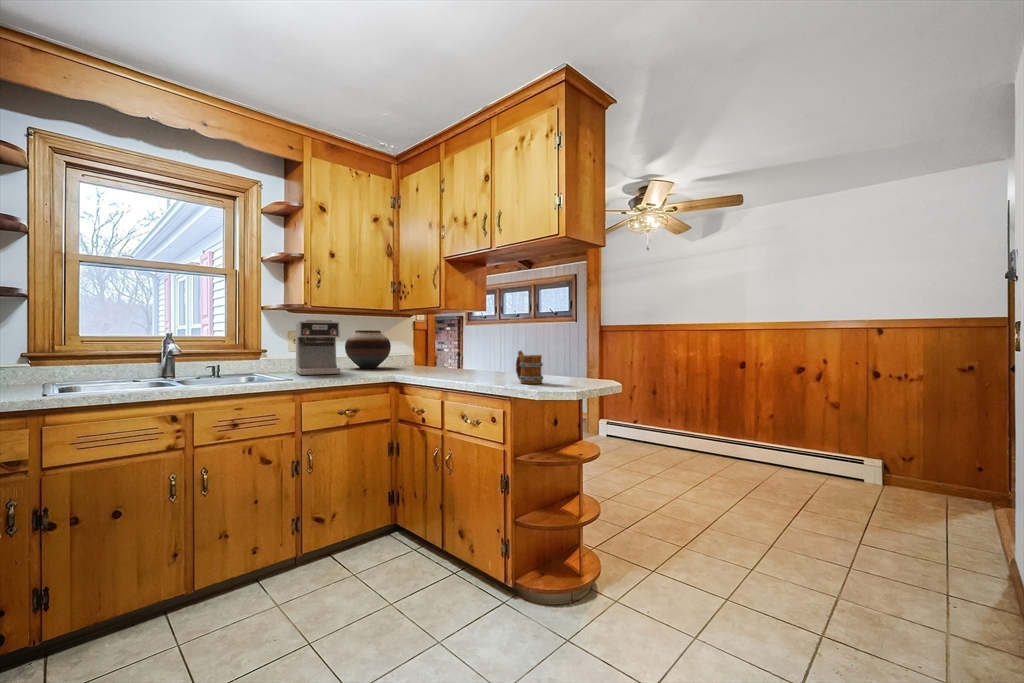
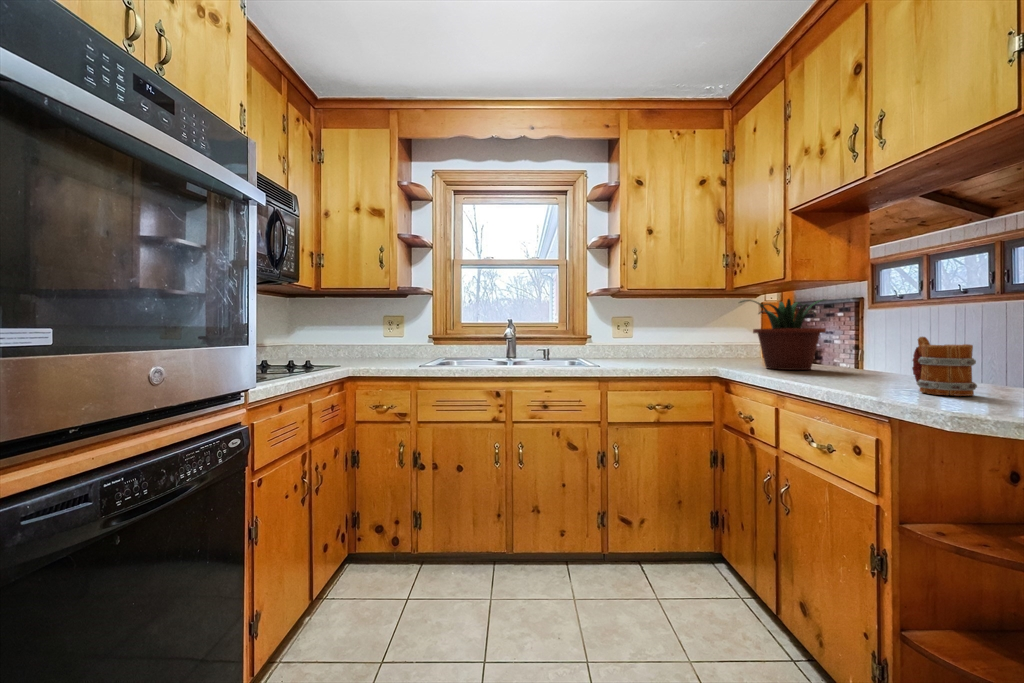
coffee maker: present [296,320,340,375] -> none [614,304,655,363]
potted plant: none [409,321,464,374] -> present [740,299,826,370]
vase: present [345,330,391,368] -> none [671,315,726,359]

